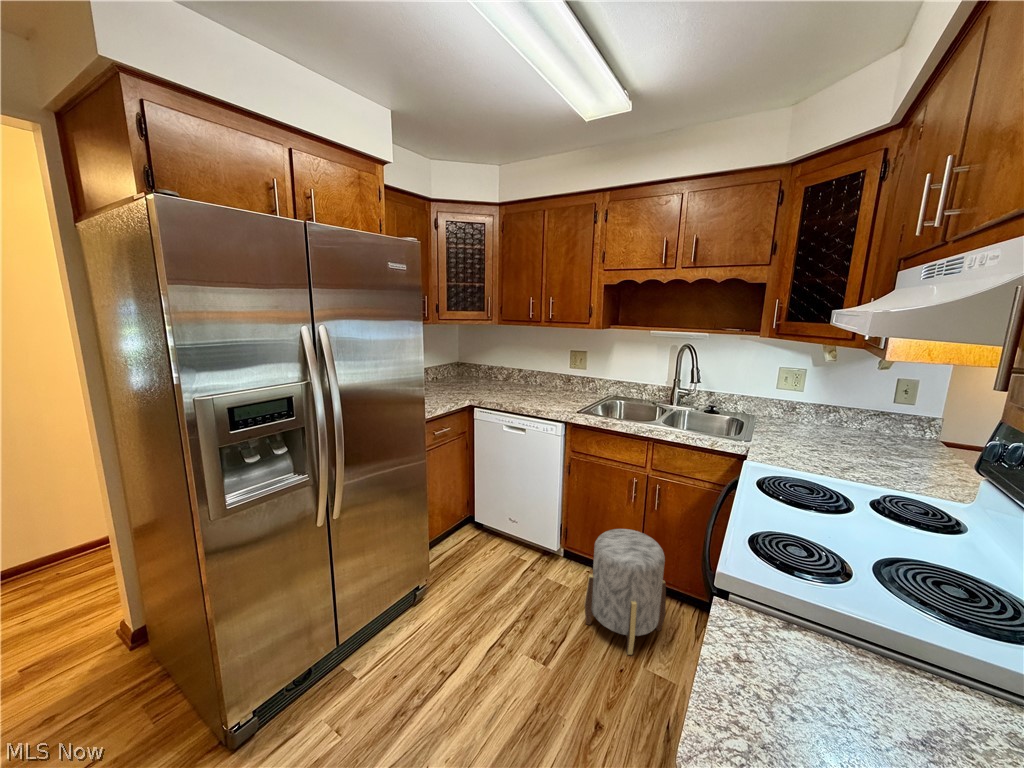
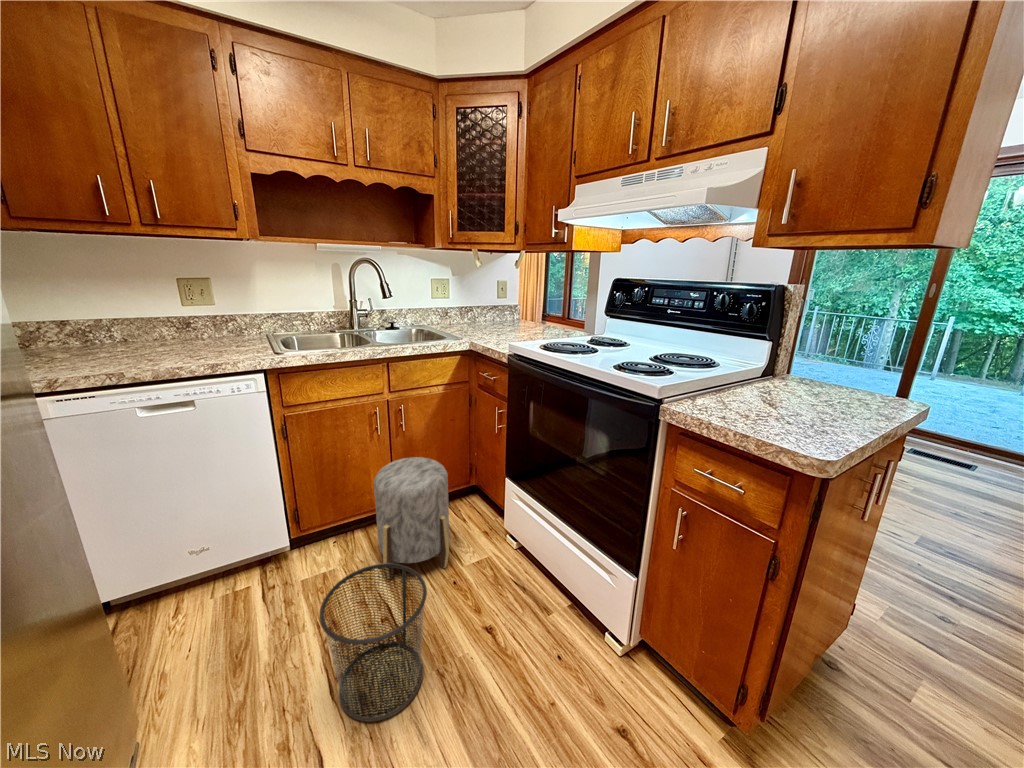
waste bin: none [478,578,553,698] -> present [319,563,427,722]

